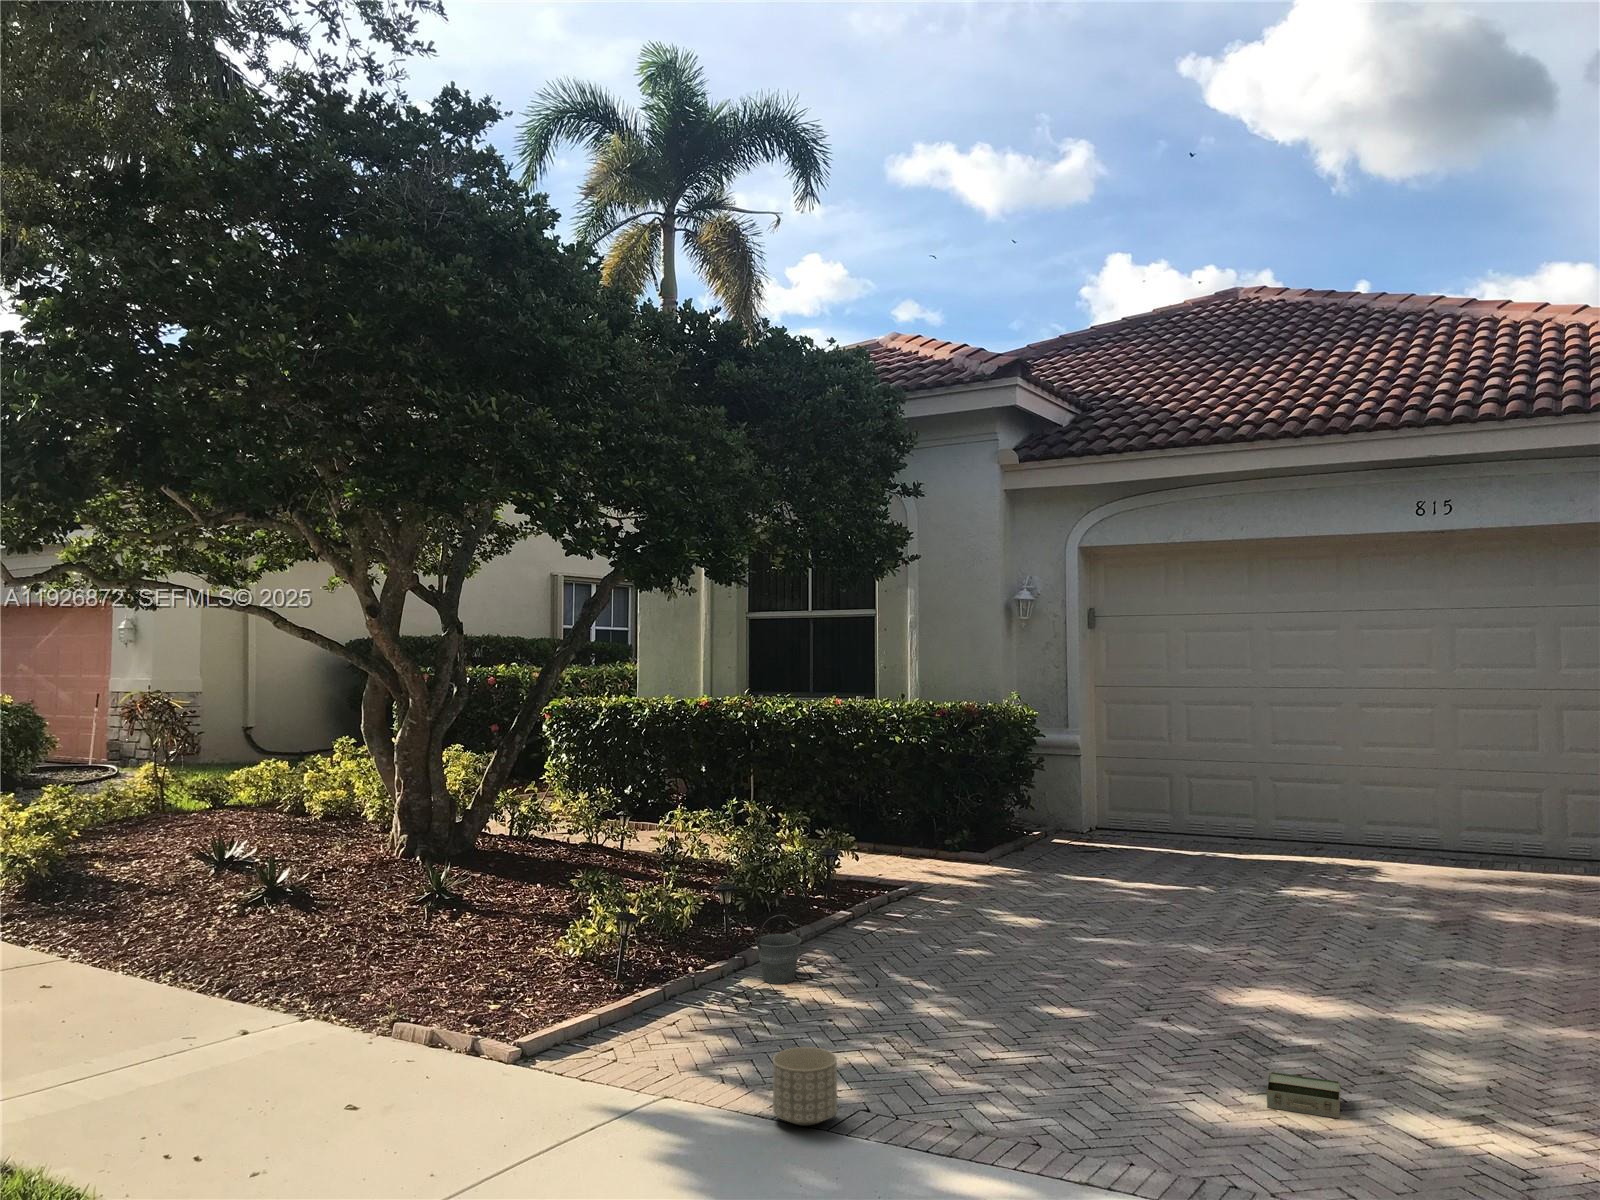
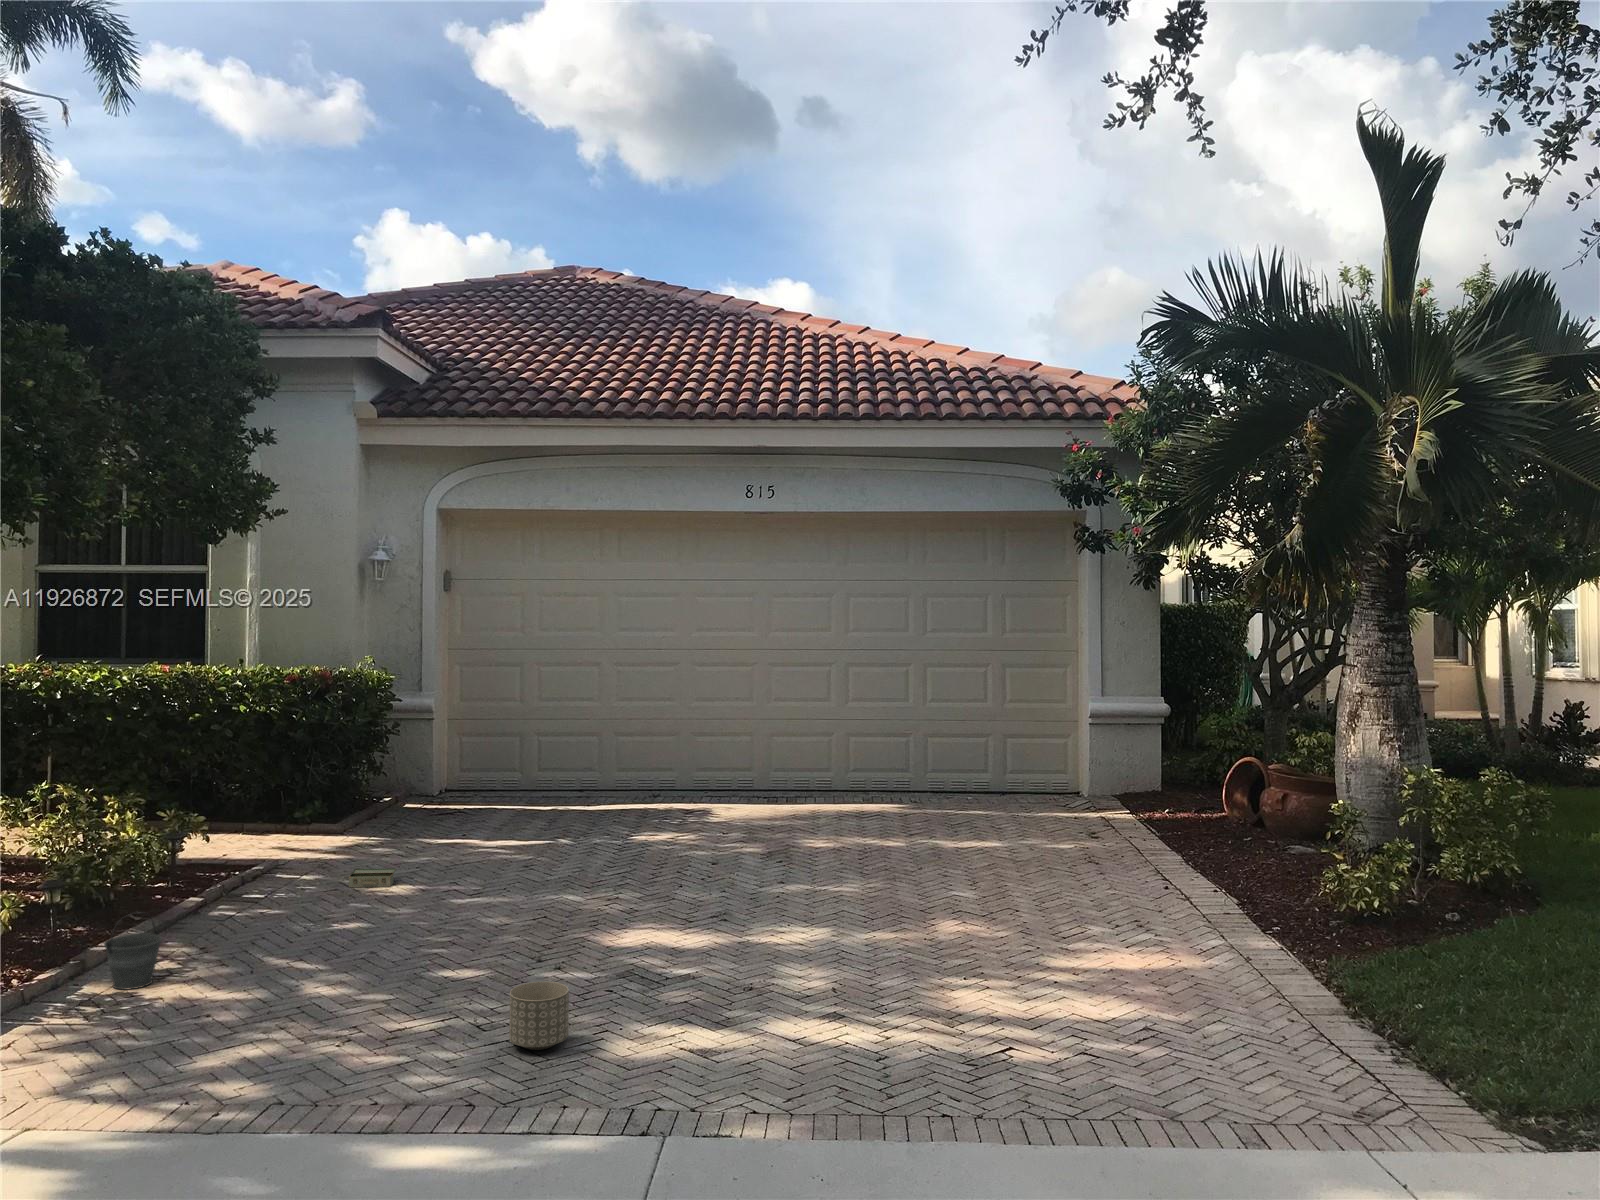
planter: present [773,1047,837,1126] -> present [509,982,569,1050]
toolbox: present [1267,1072,1340,1118] -> present [349,868,396,887]

